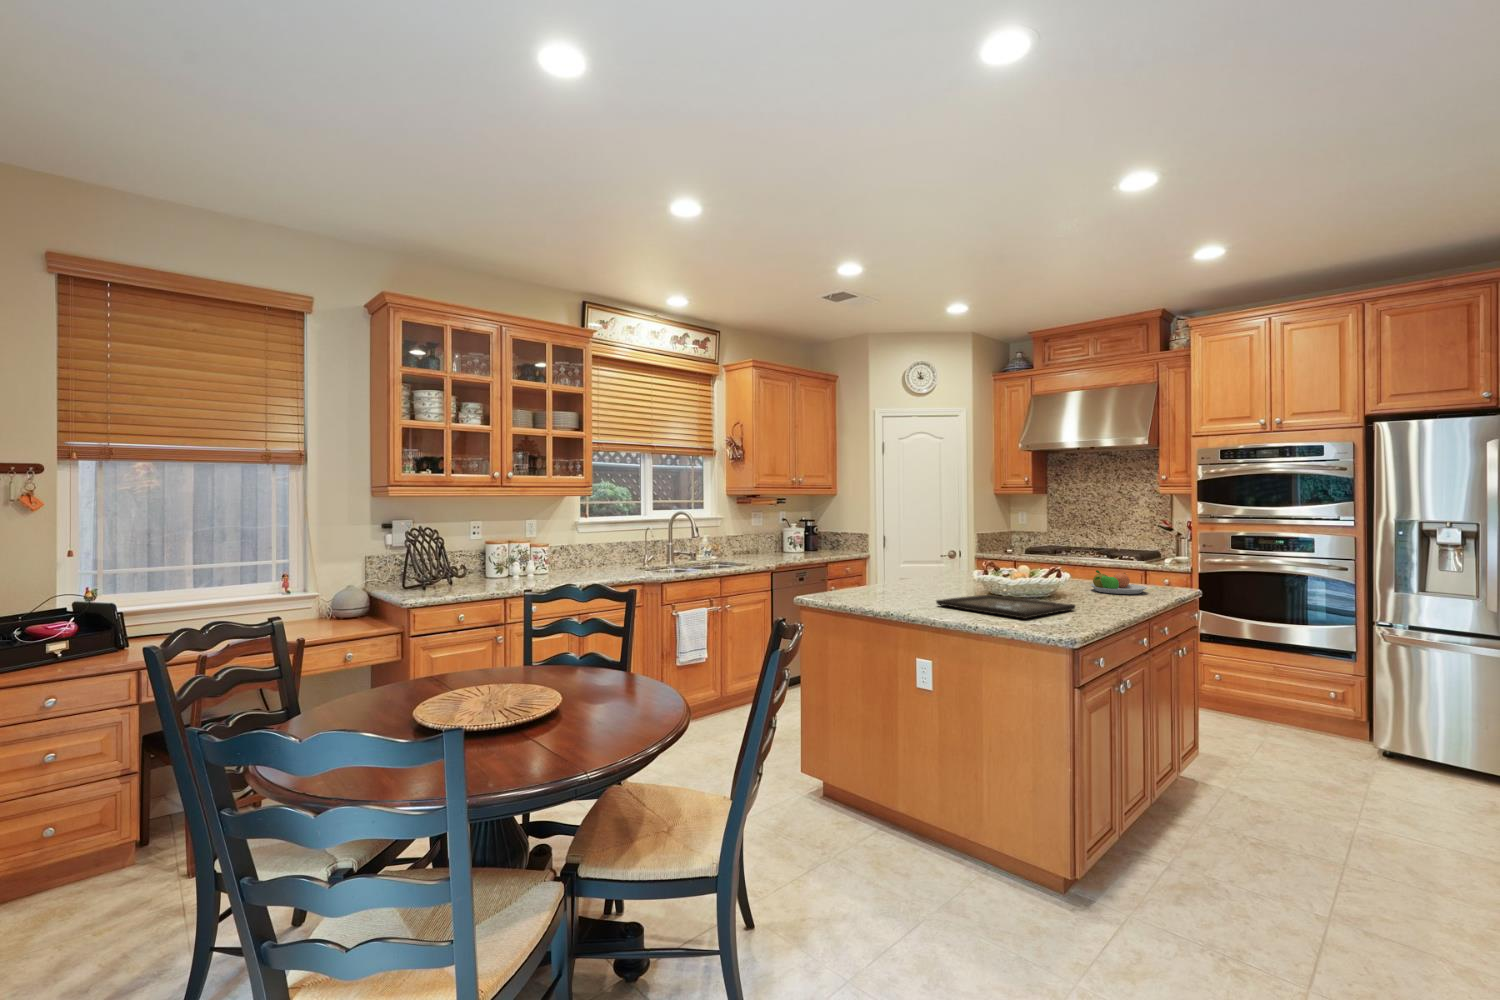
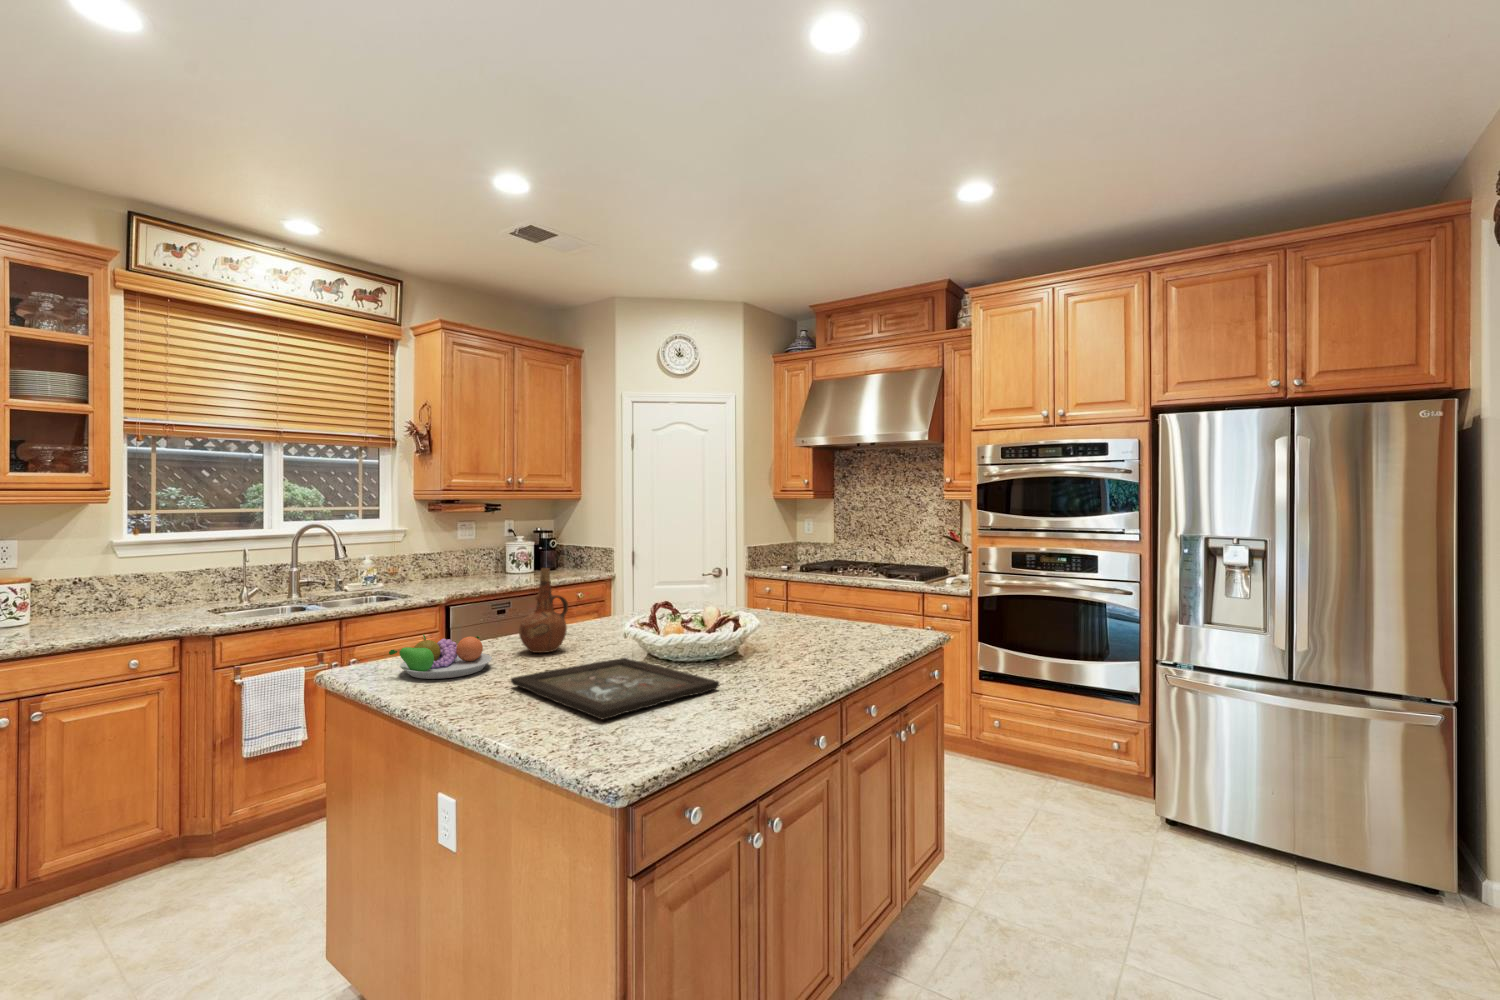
ceramic pitcher: none [905,537,936,592] -> present [519,568,568,653]
fruit bowl: present [1090,570,1147,594] -> present [389,634,492,679]

